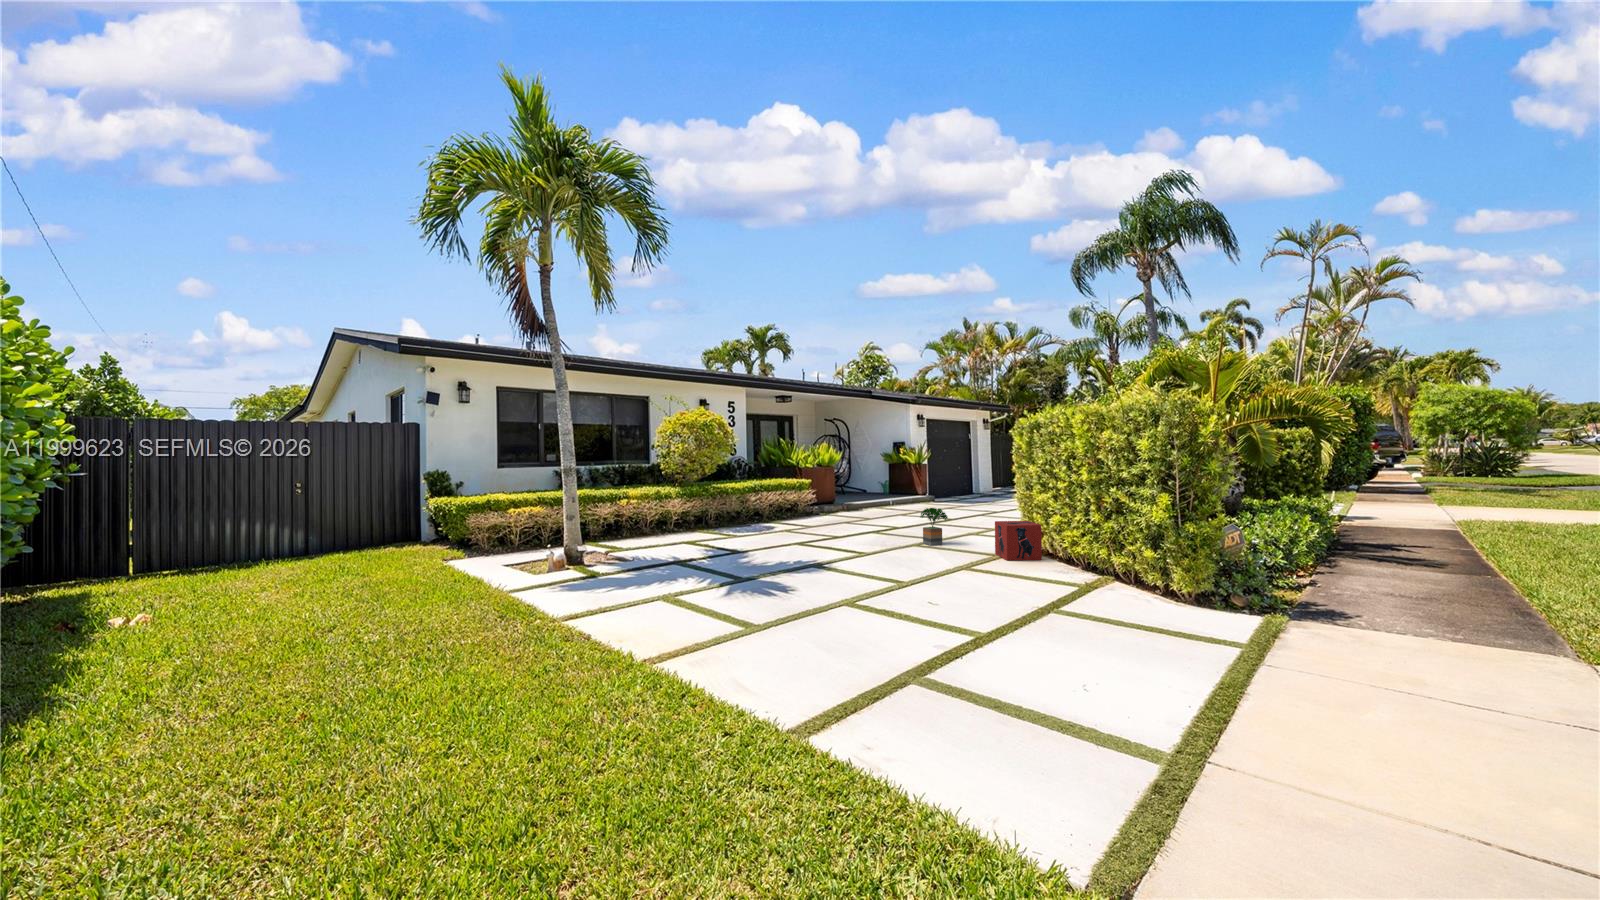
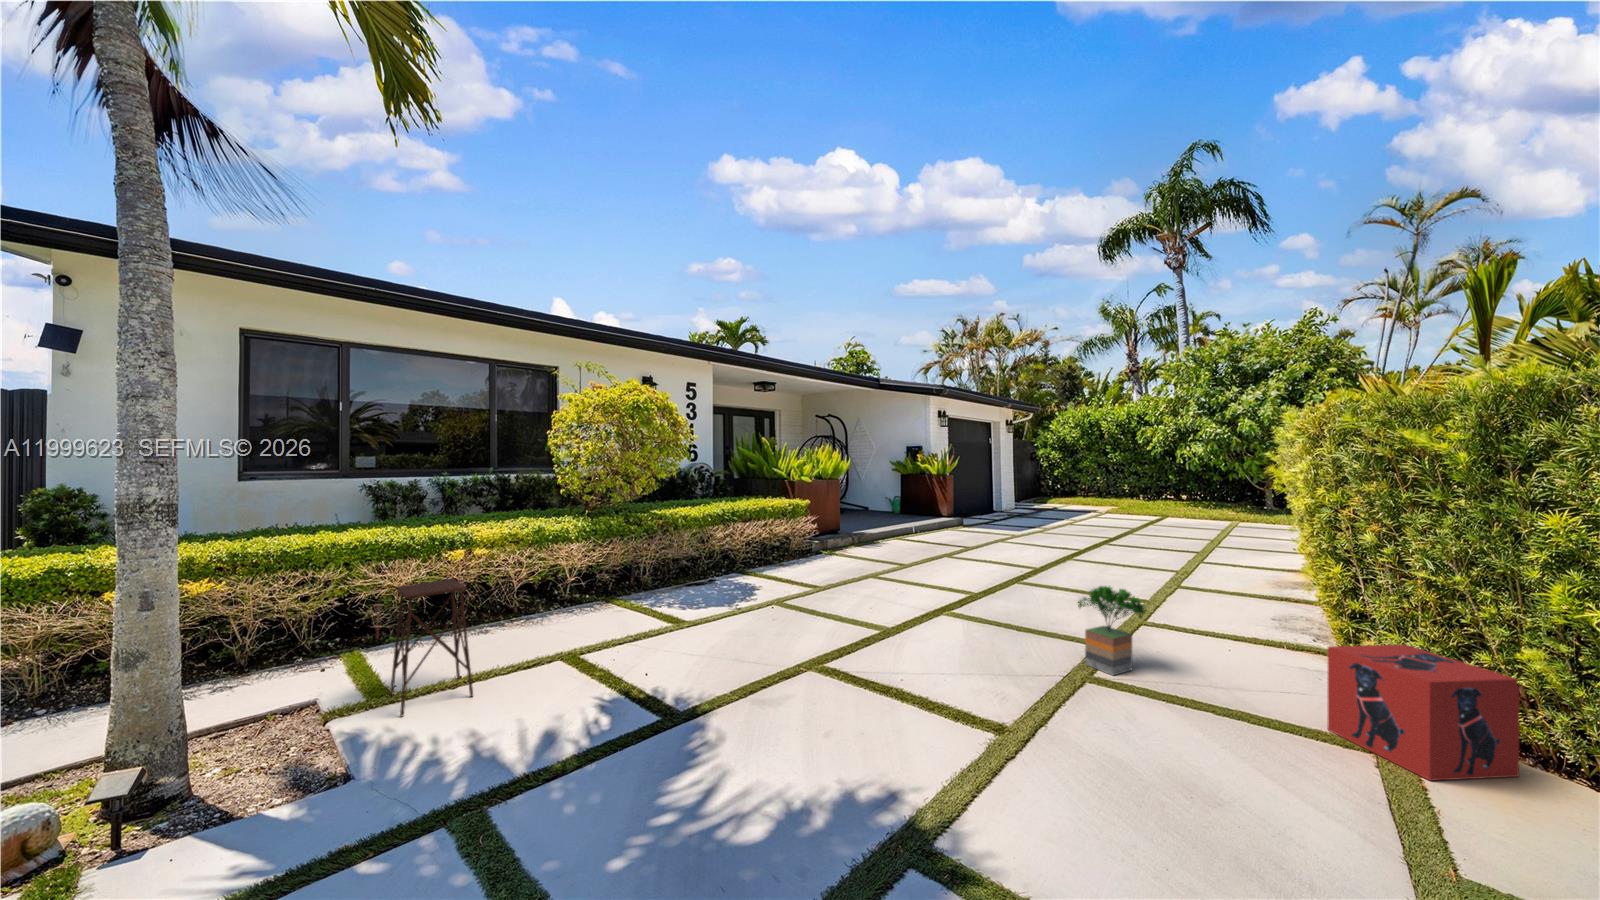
side table: none [621,504,655,554] -> present [390,579,473,716]

